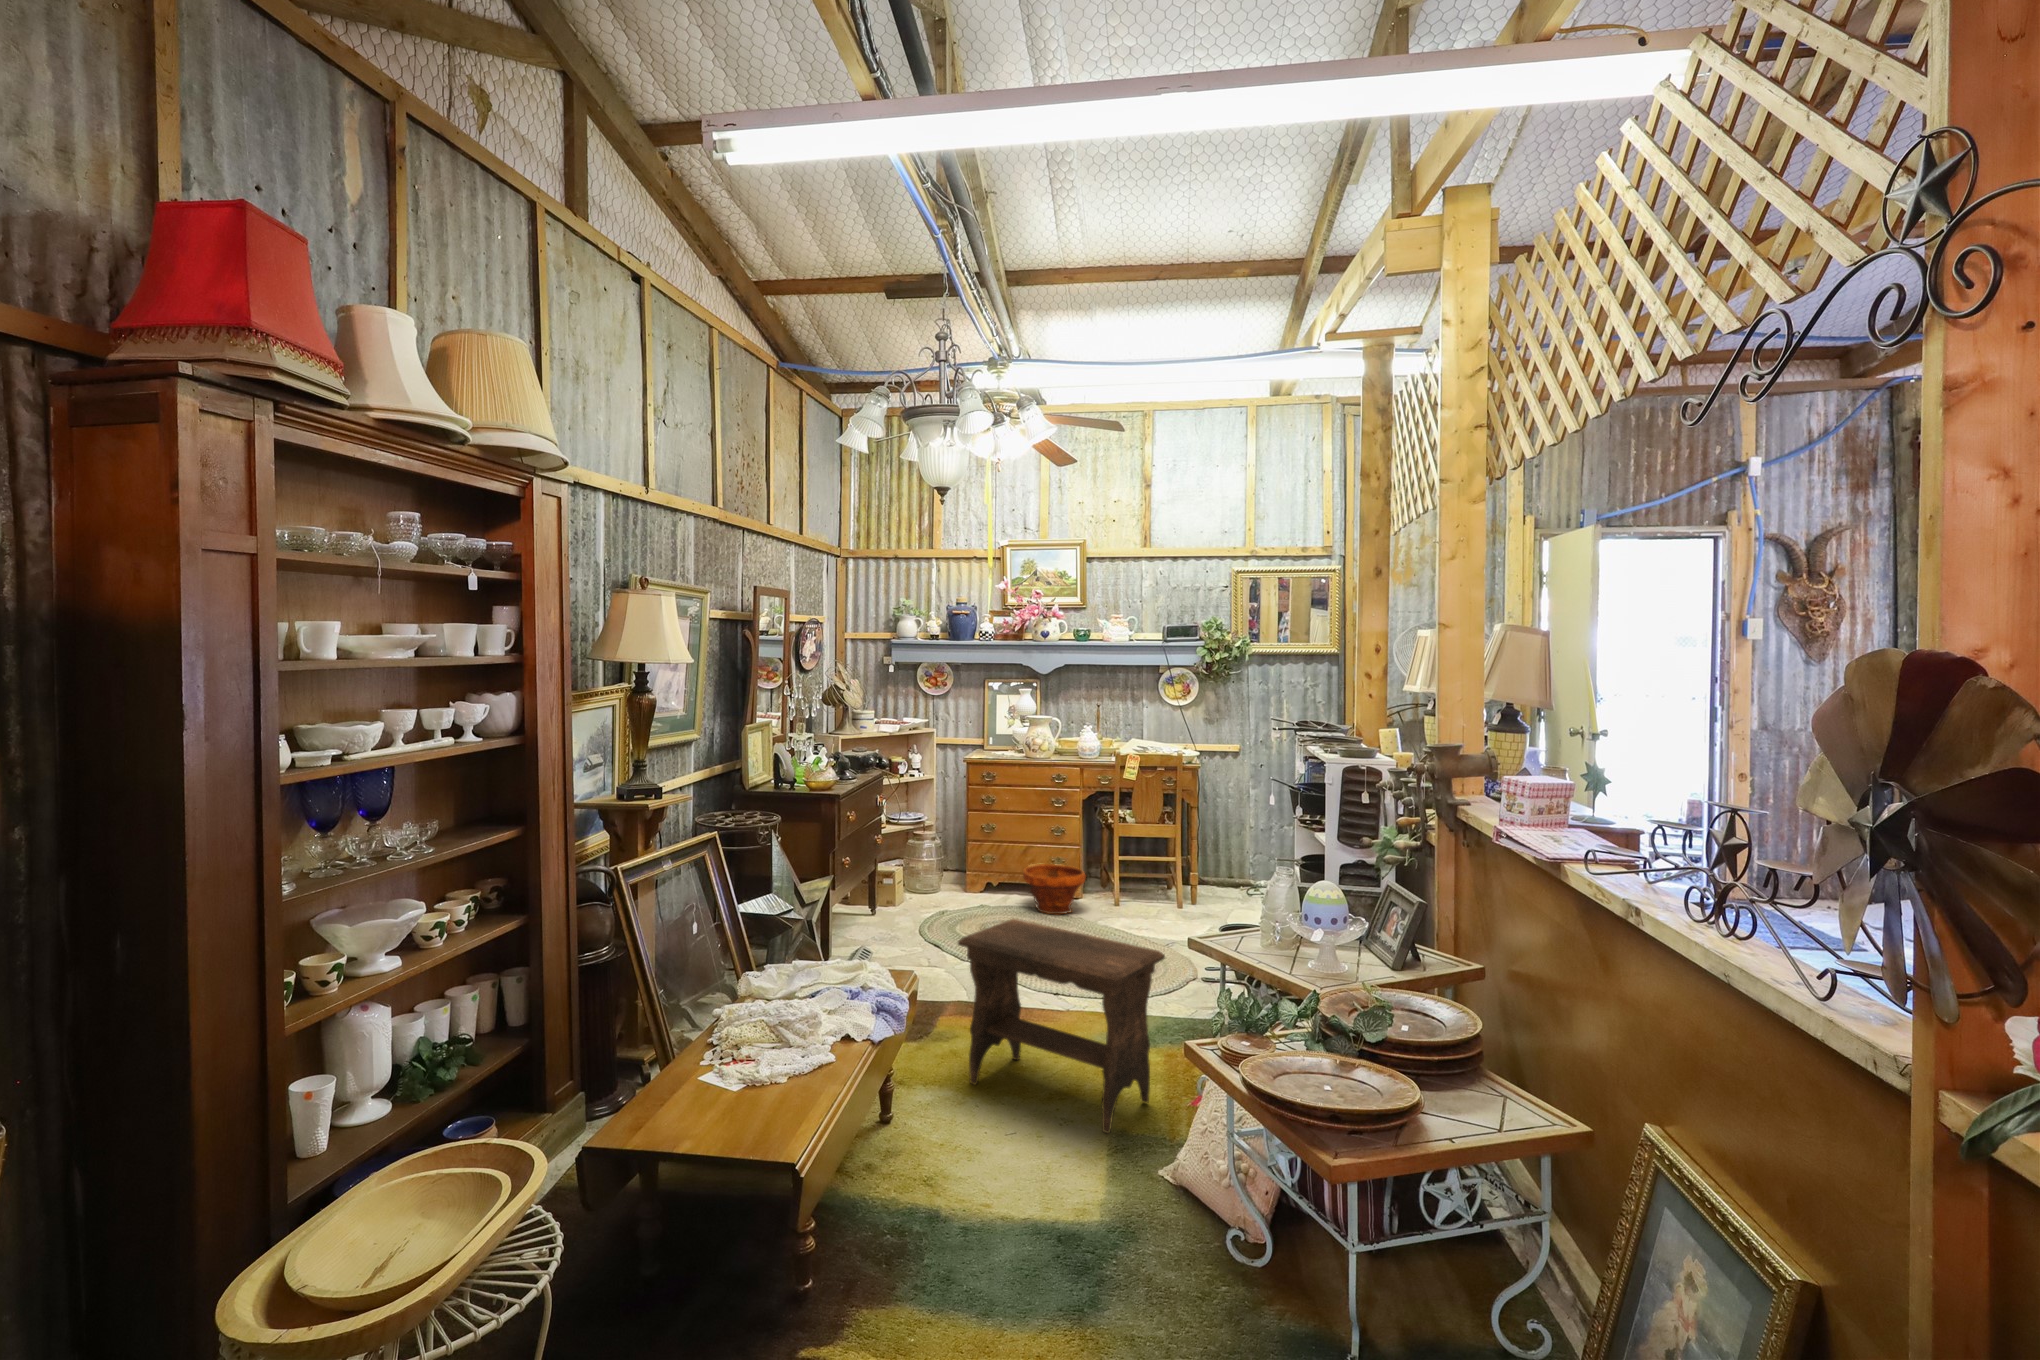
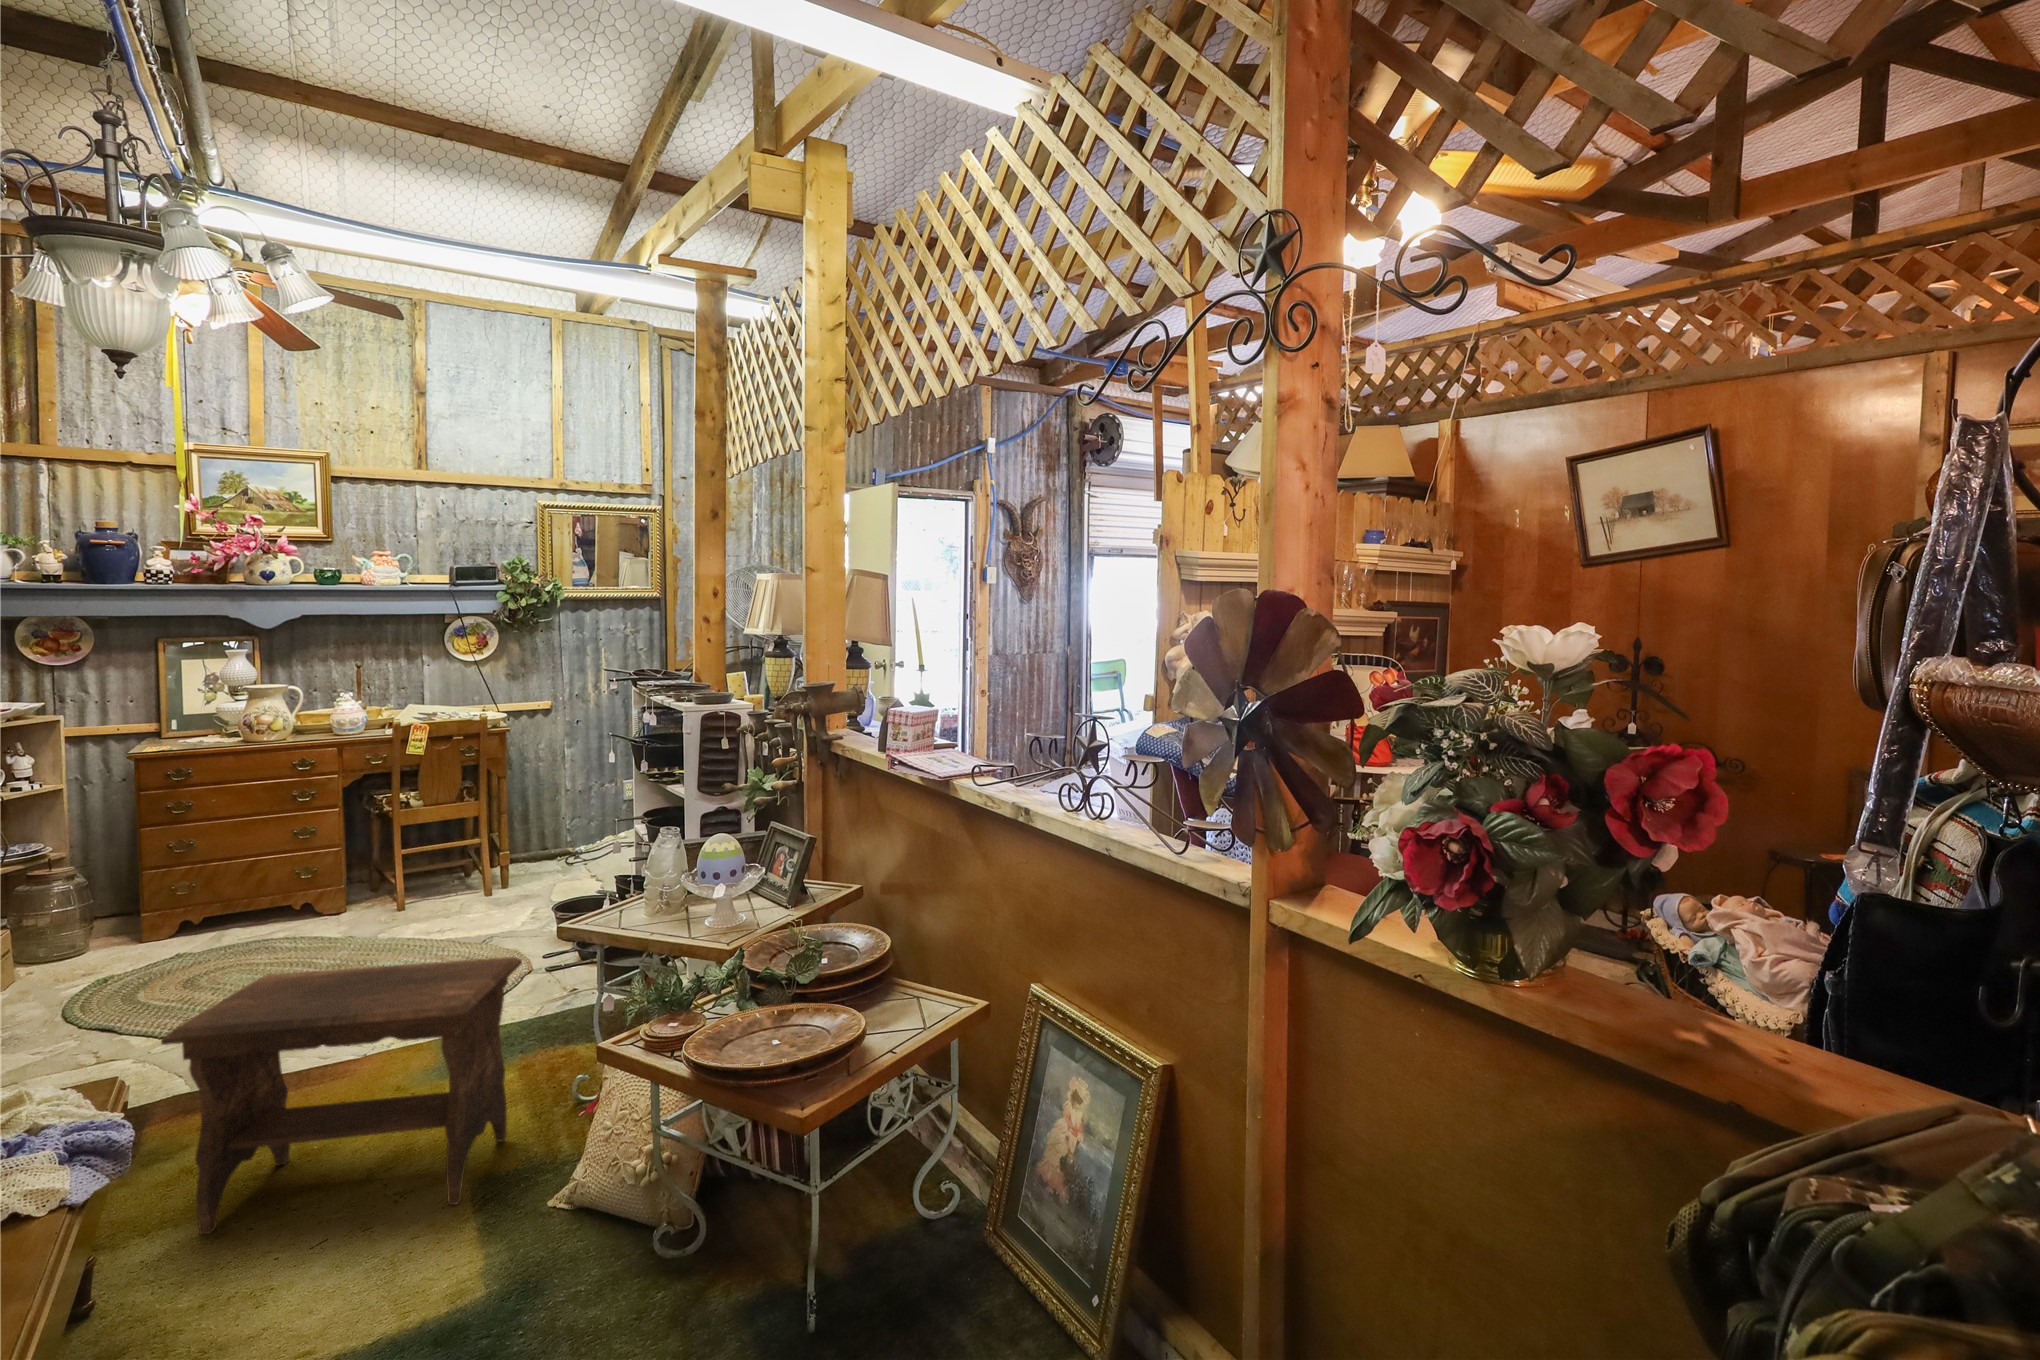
planter: present [1023,864,1086,914] -> none [246,873,355,944]

